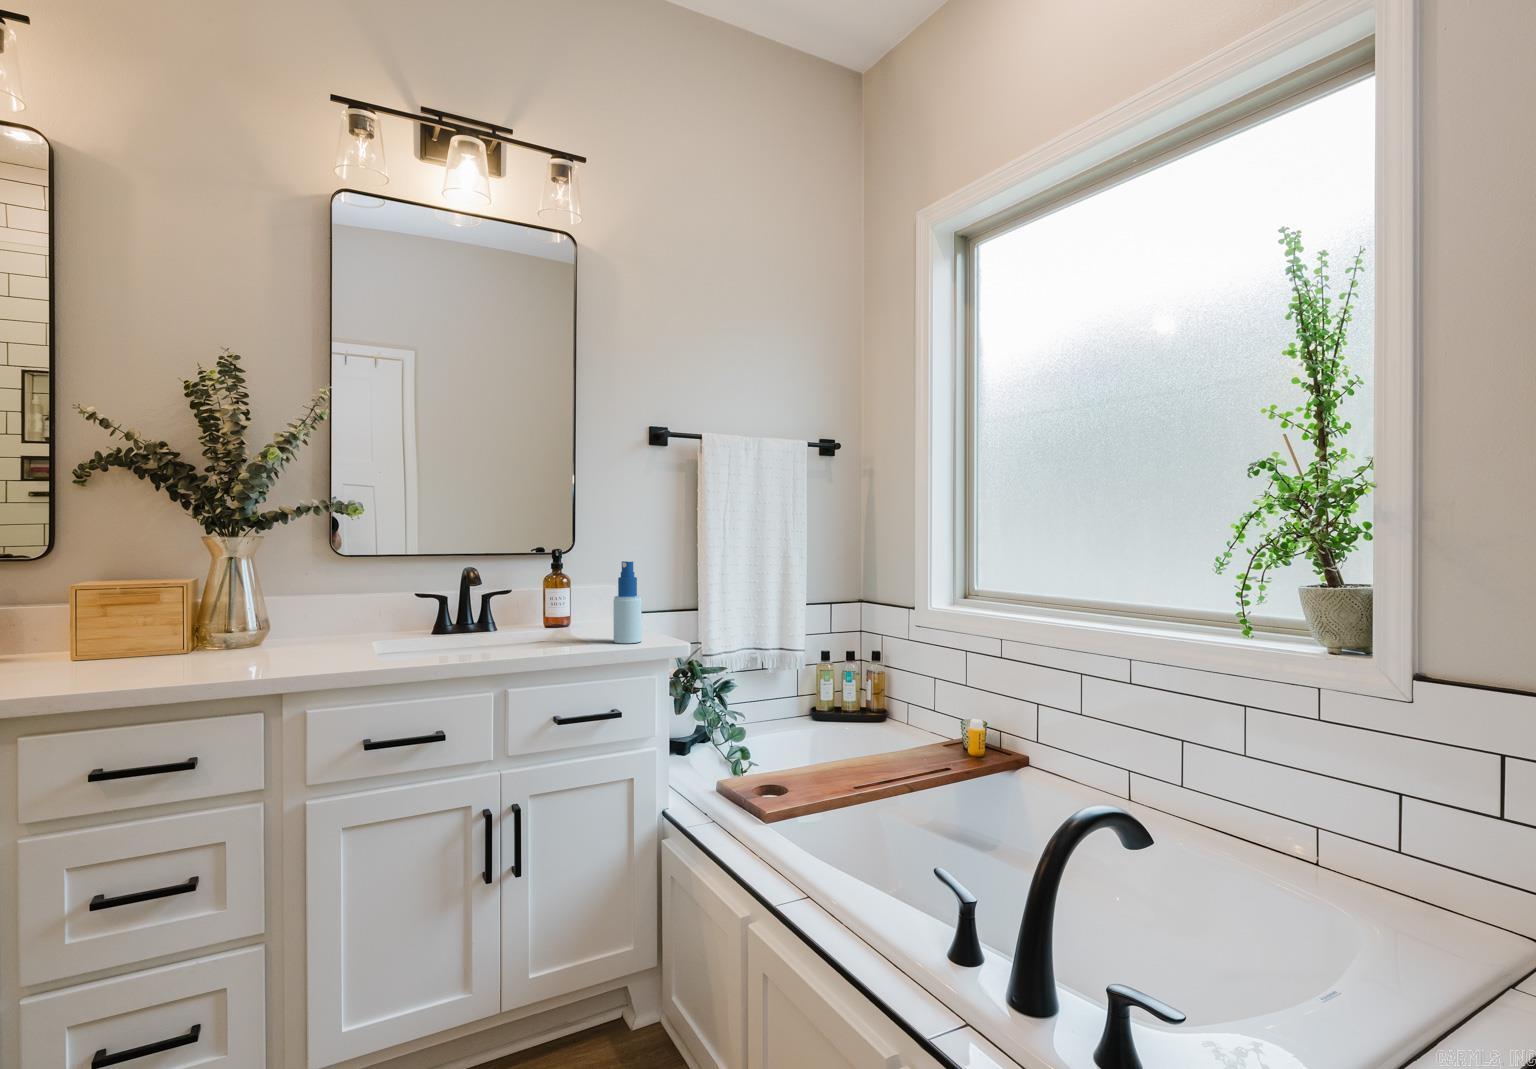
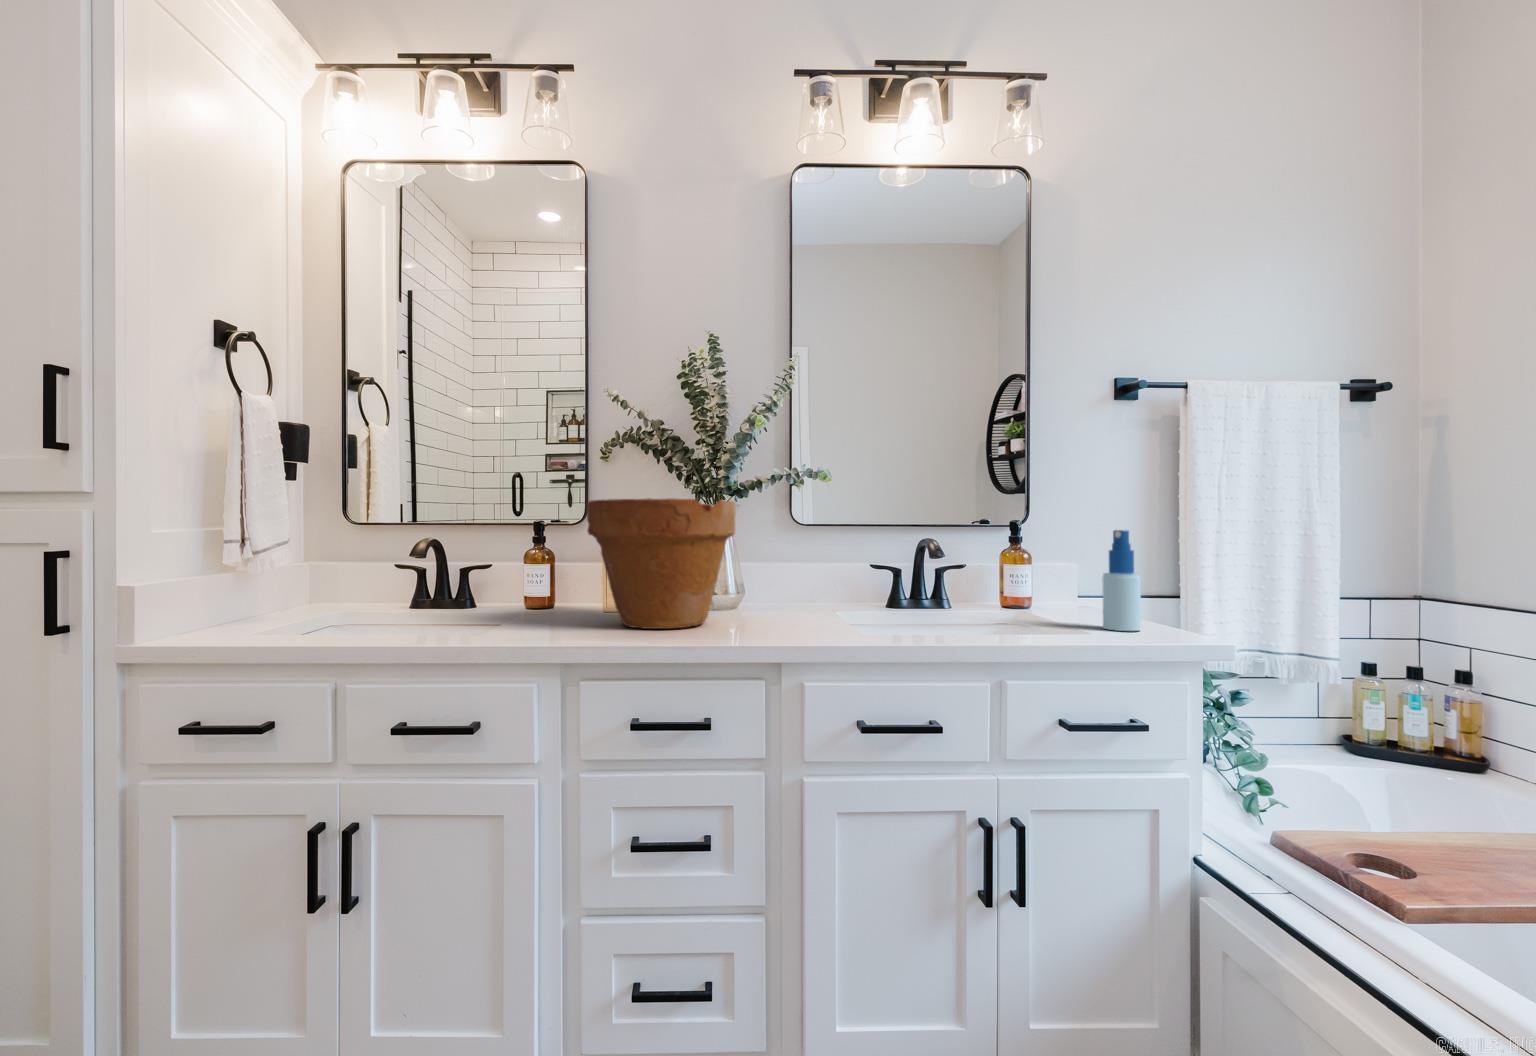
flower pot: none [50,538,251,676] -> present [587,498,736,629]

